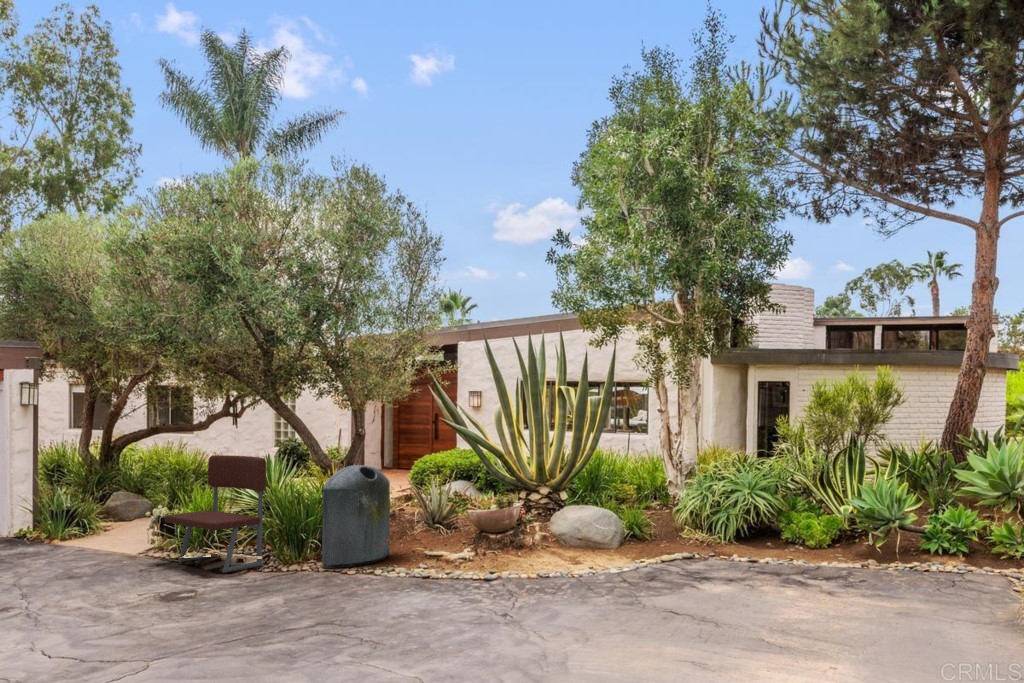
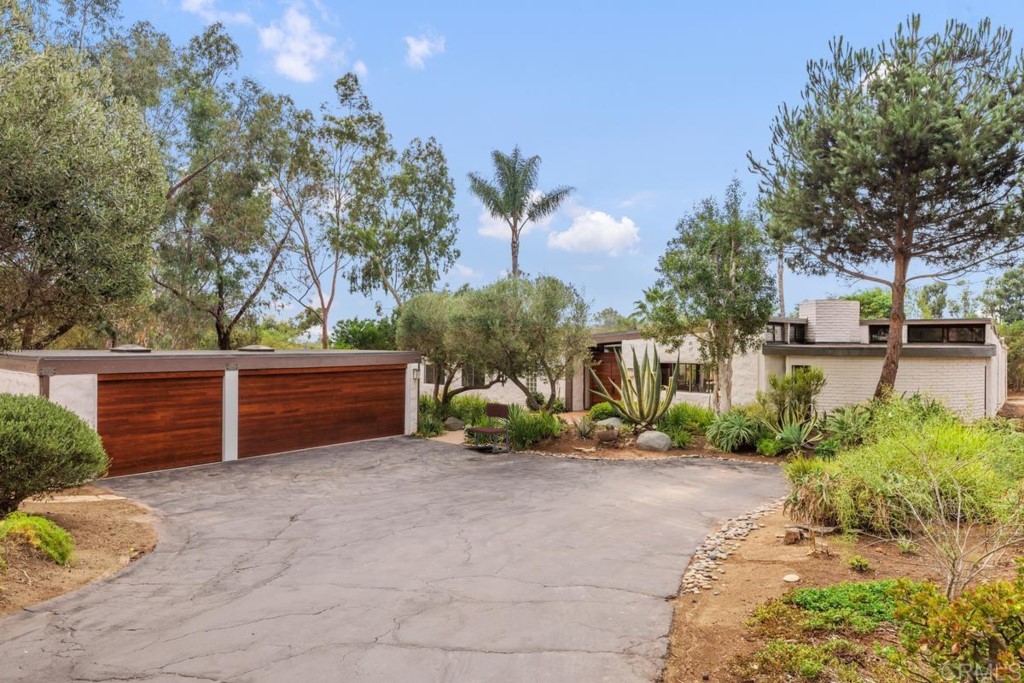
trash can: present [322,465,390,569] -> none [532,409,564,454]

